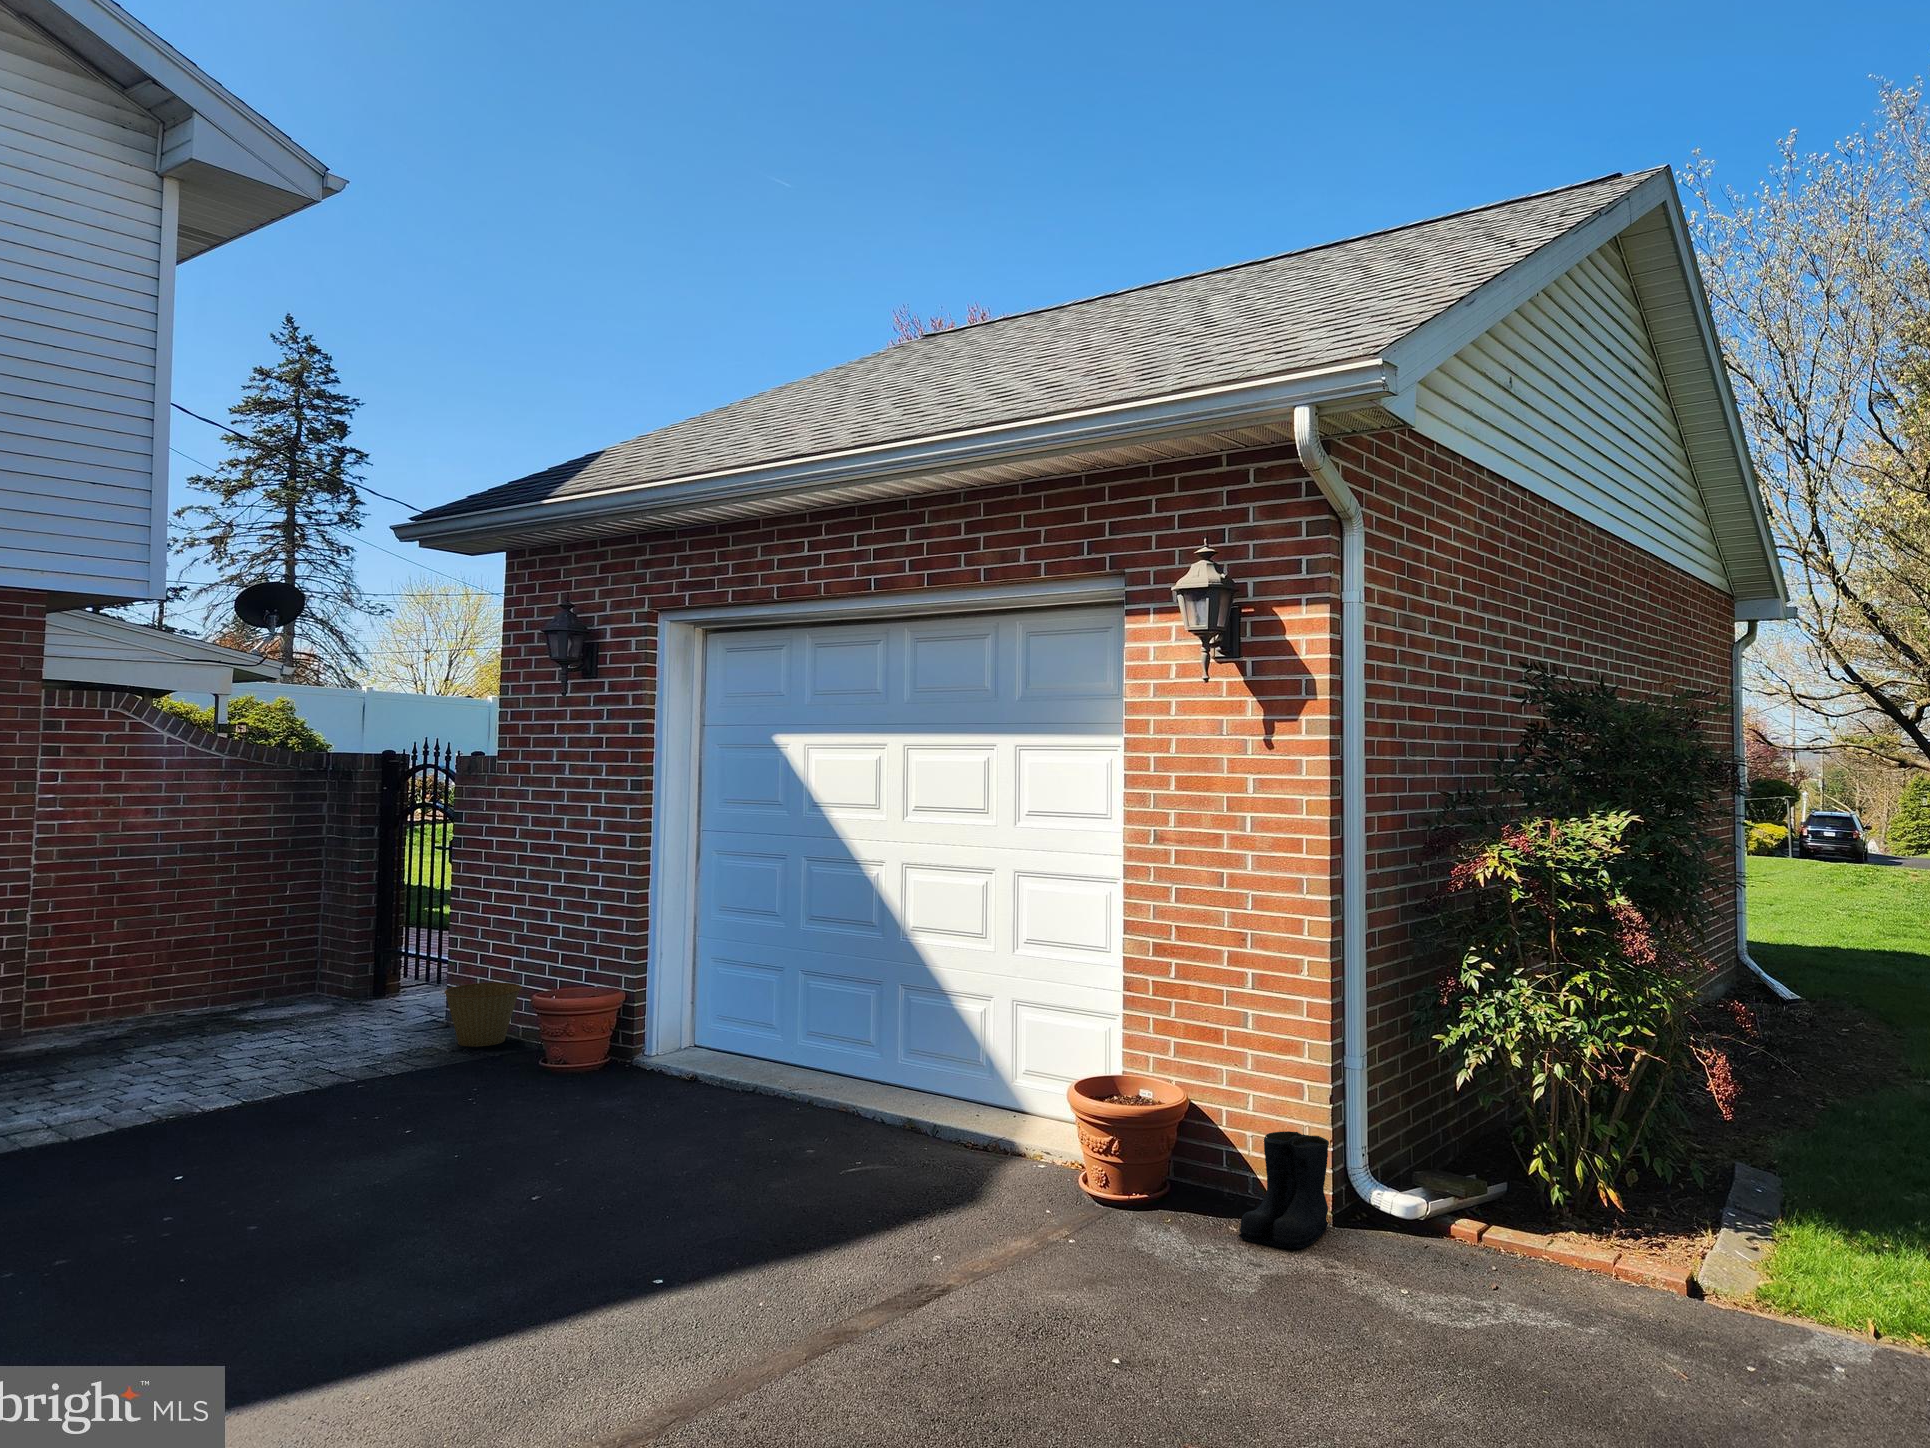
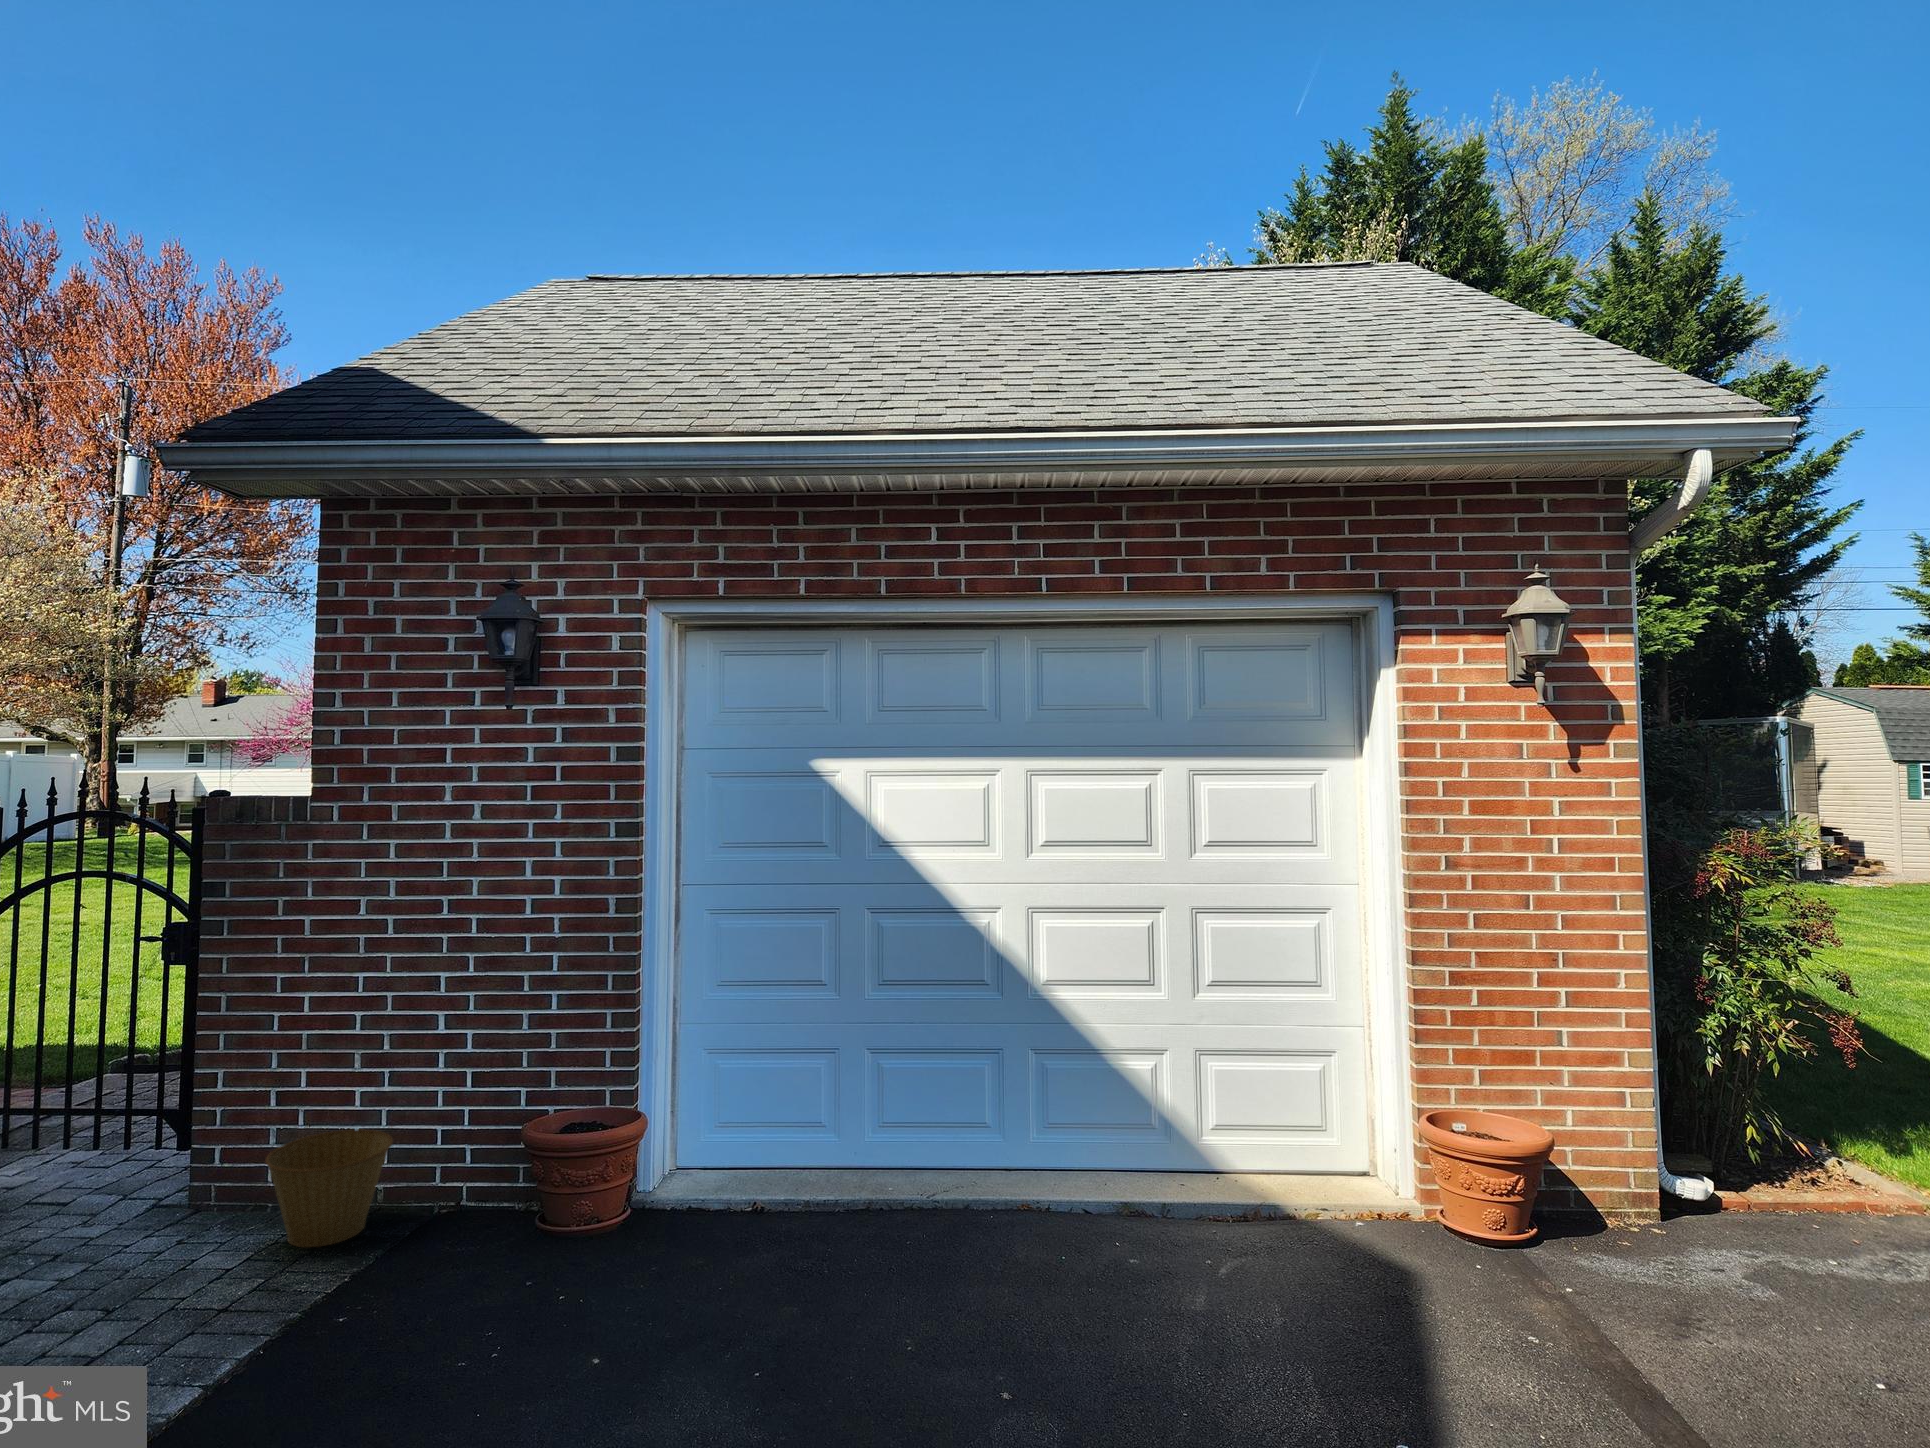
boots: present [1239,1131,1331,1249] -> none [1624,1141,1744,1265]

